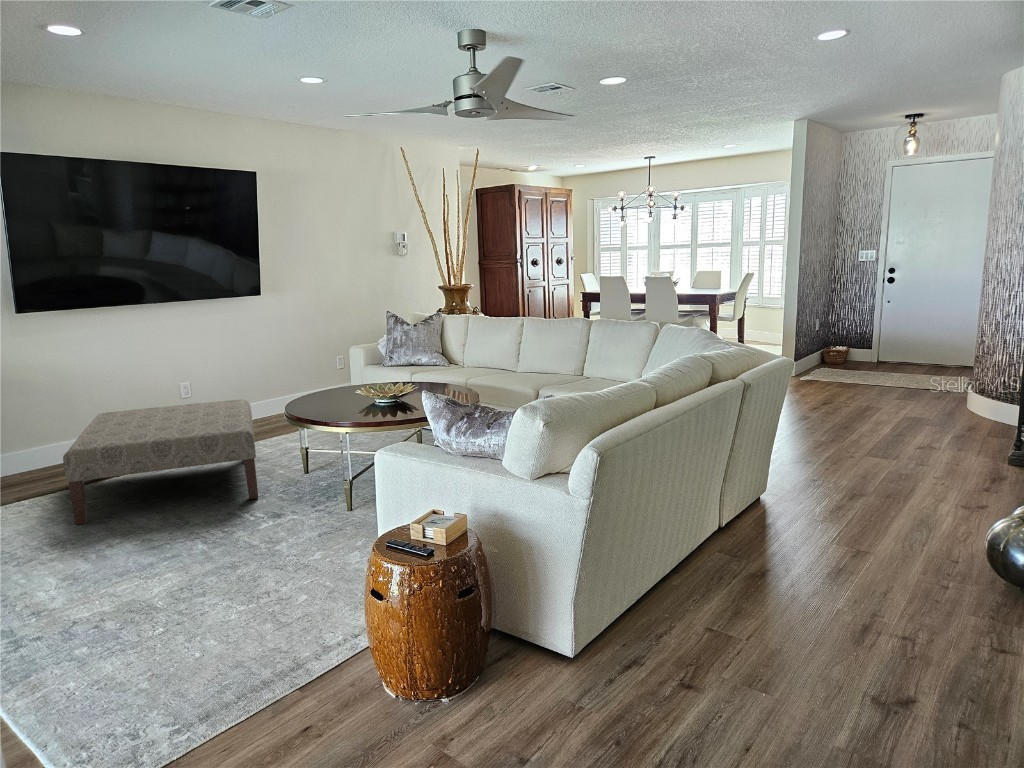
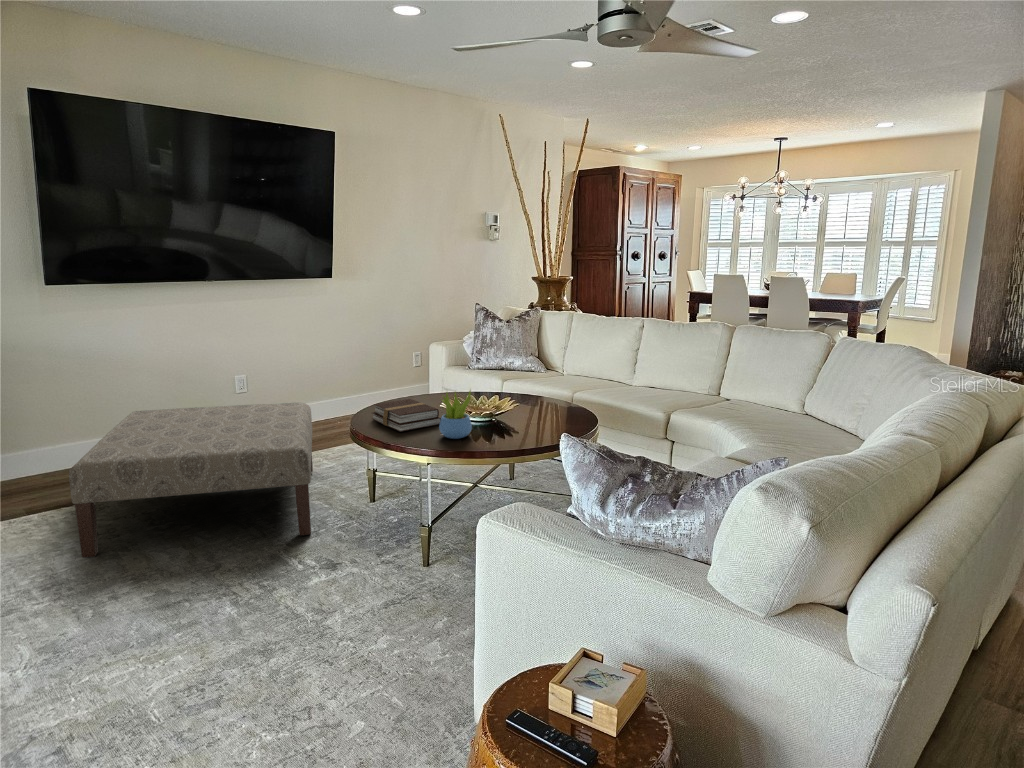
succulent plant: none [354,376,380,415] -> present [439,390,472,439]
book: none [302,389,357,413] -> present [372,399,441,432]

